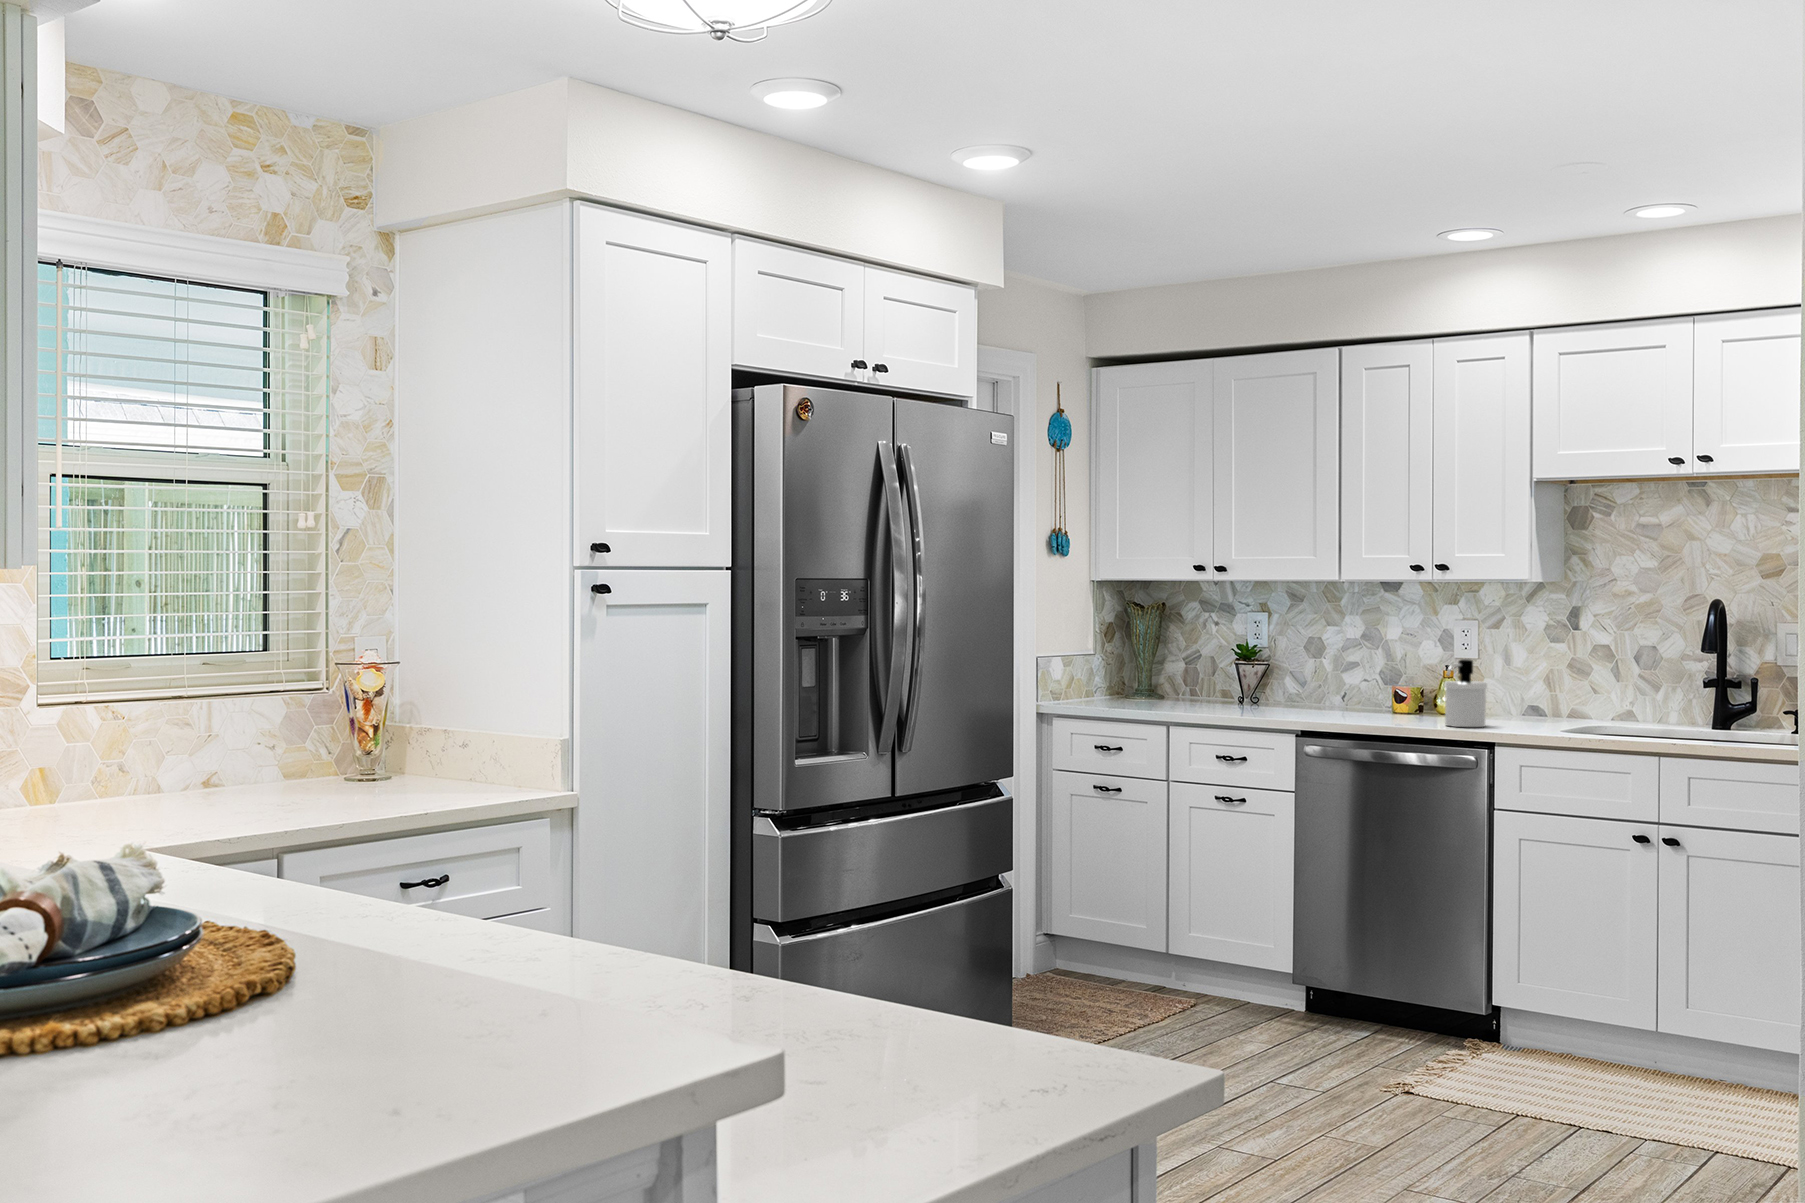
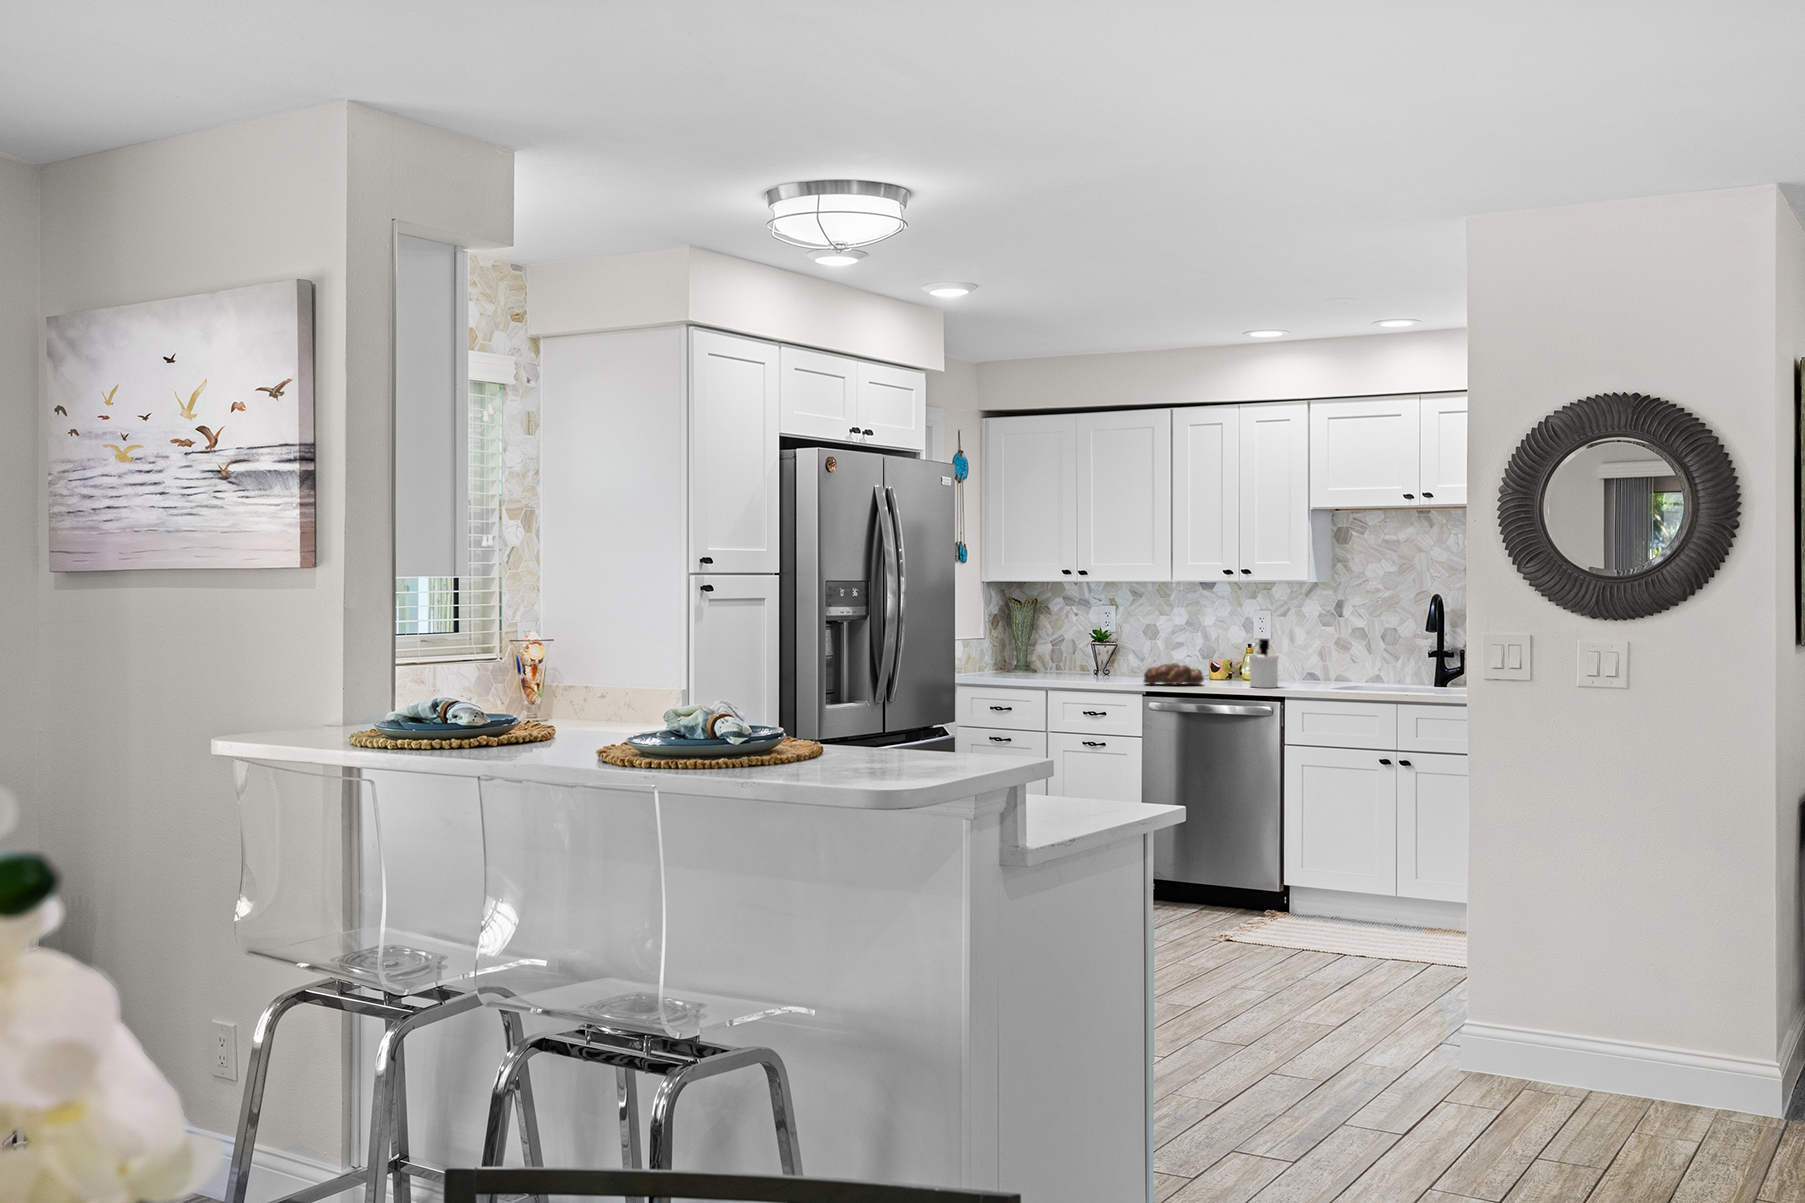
bread loaf: none [1297,691,1382,720] -> present [1144,663,1204,684]

